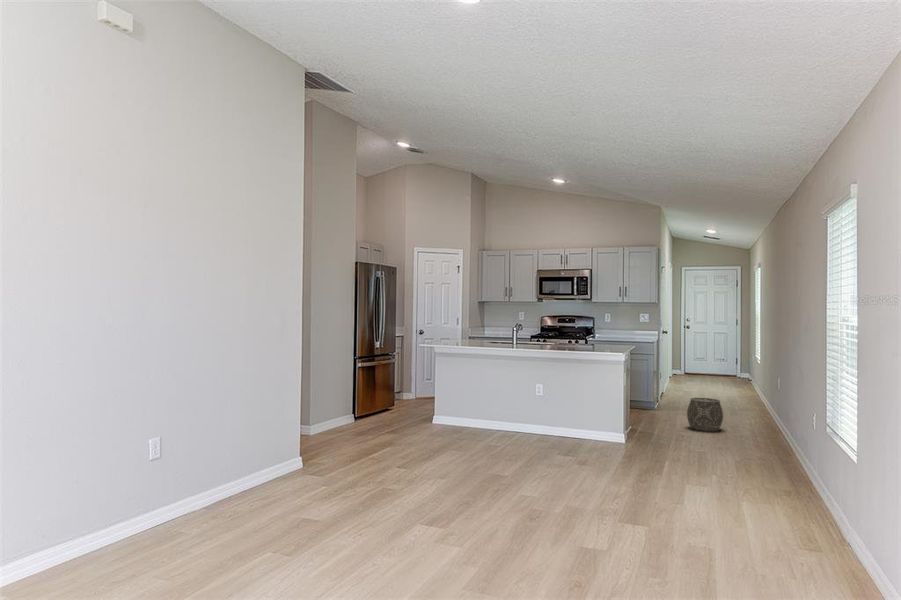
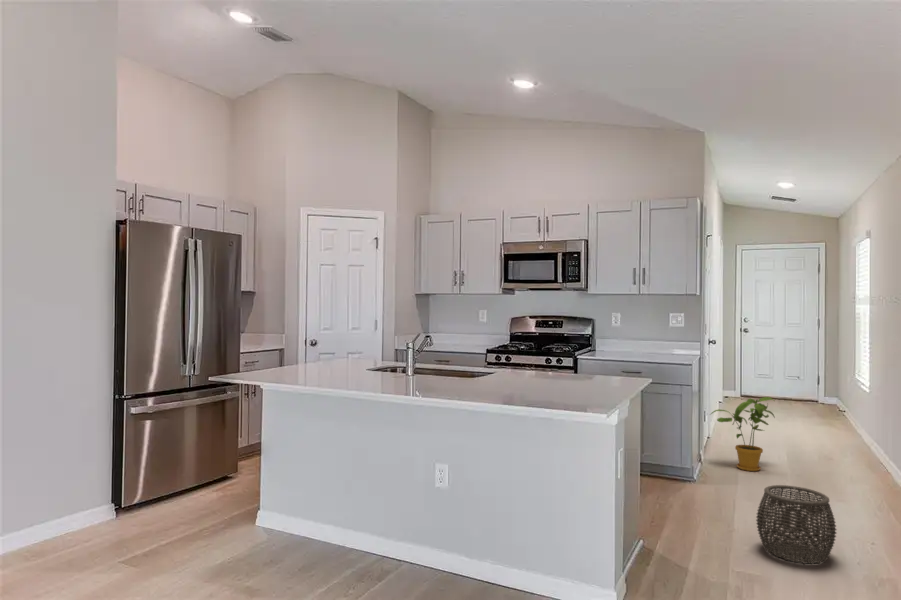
house plant: none [664,362,701,405] -> present [711,397,774,471]

